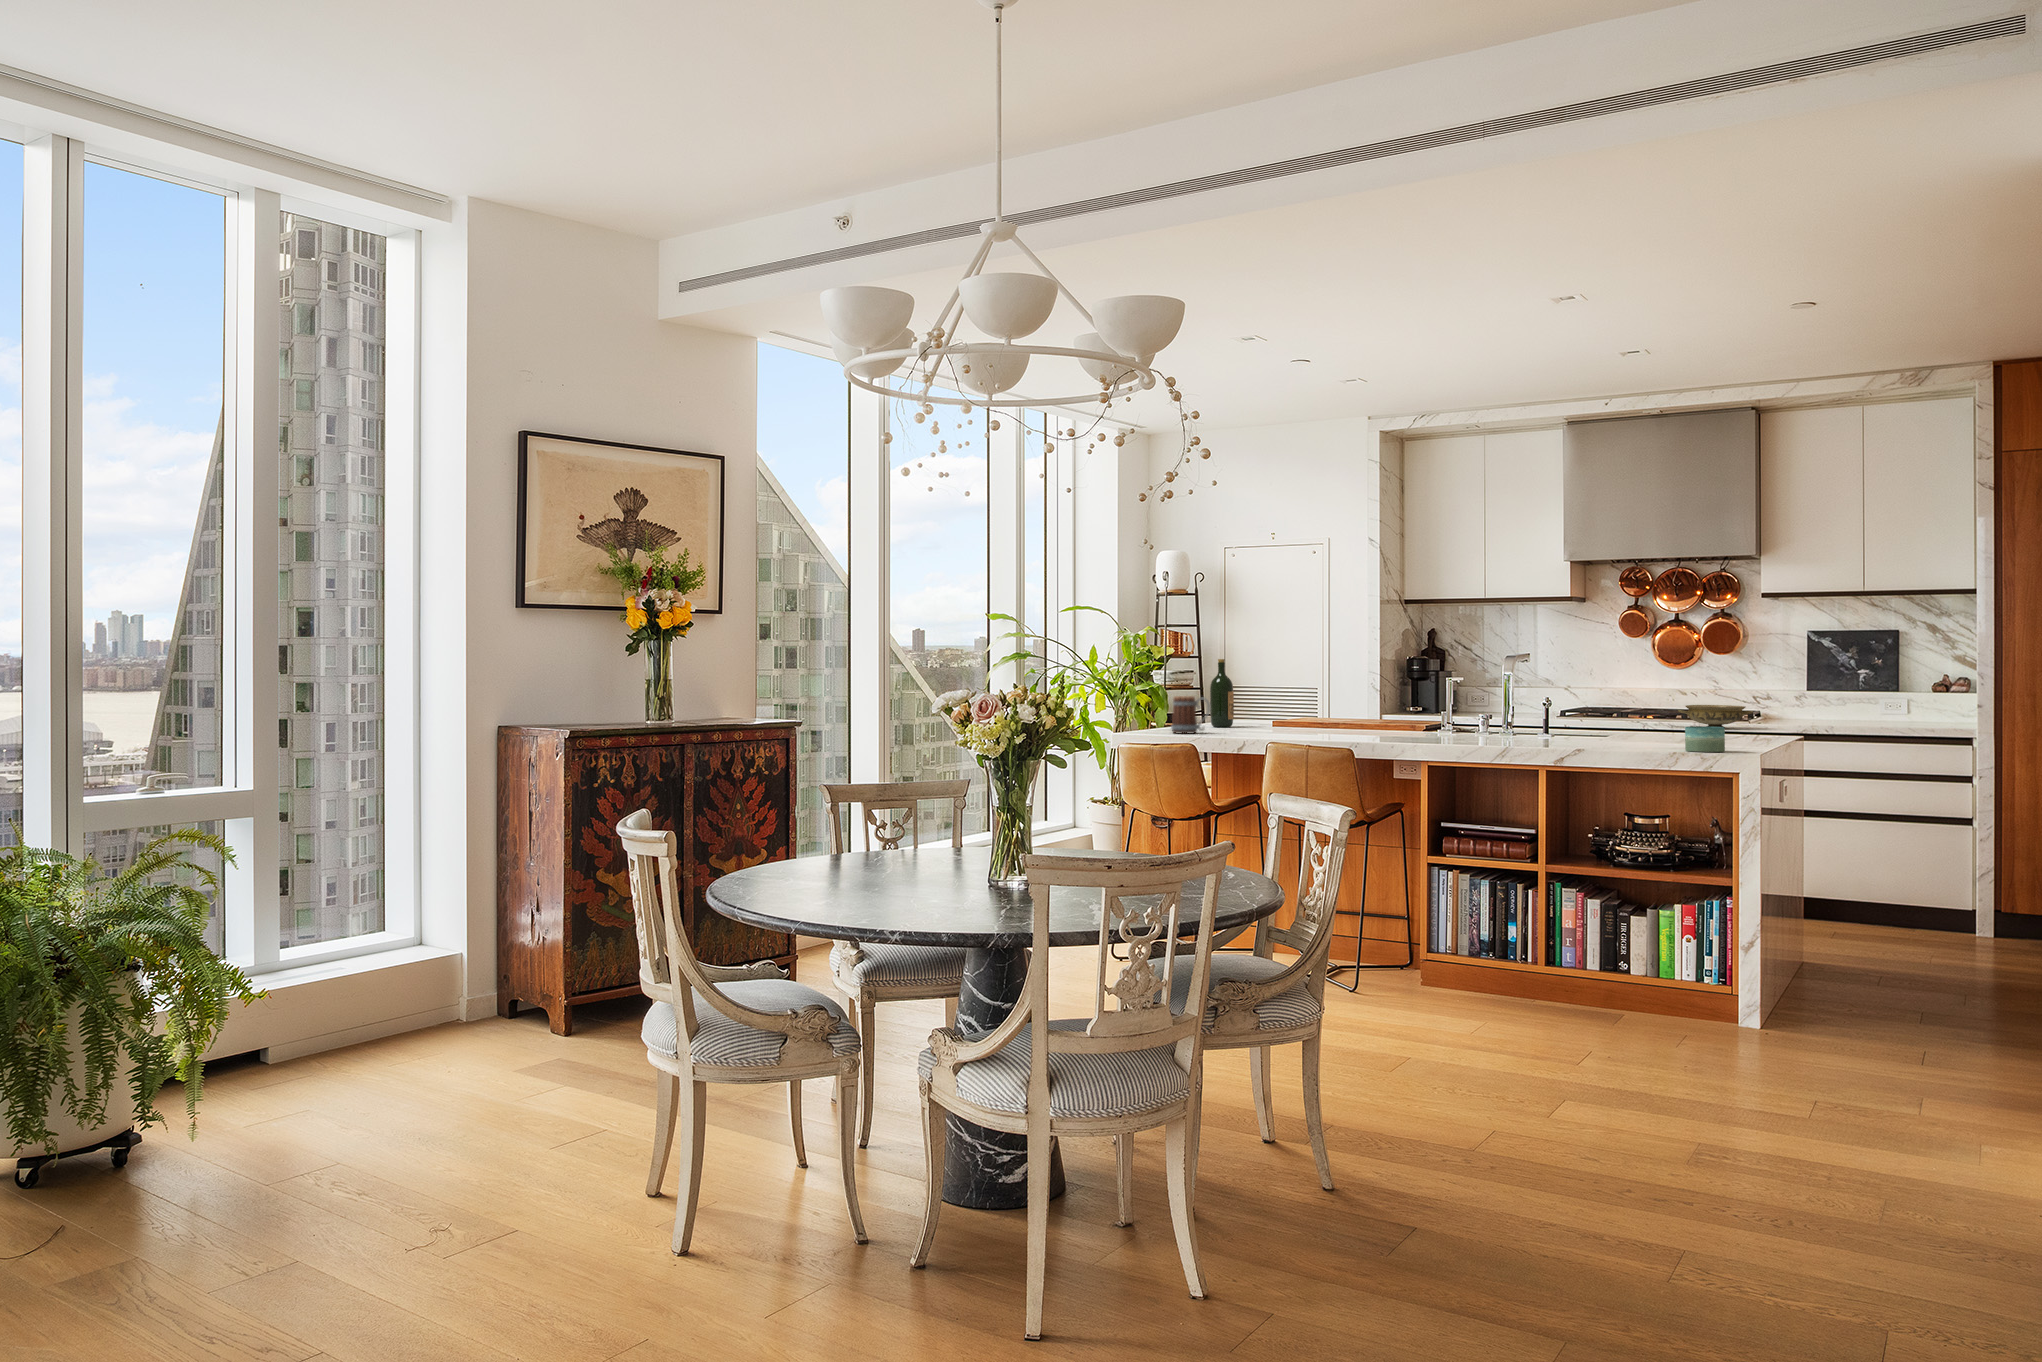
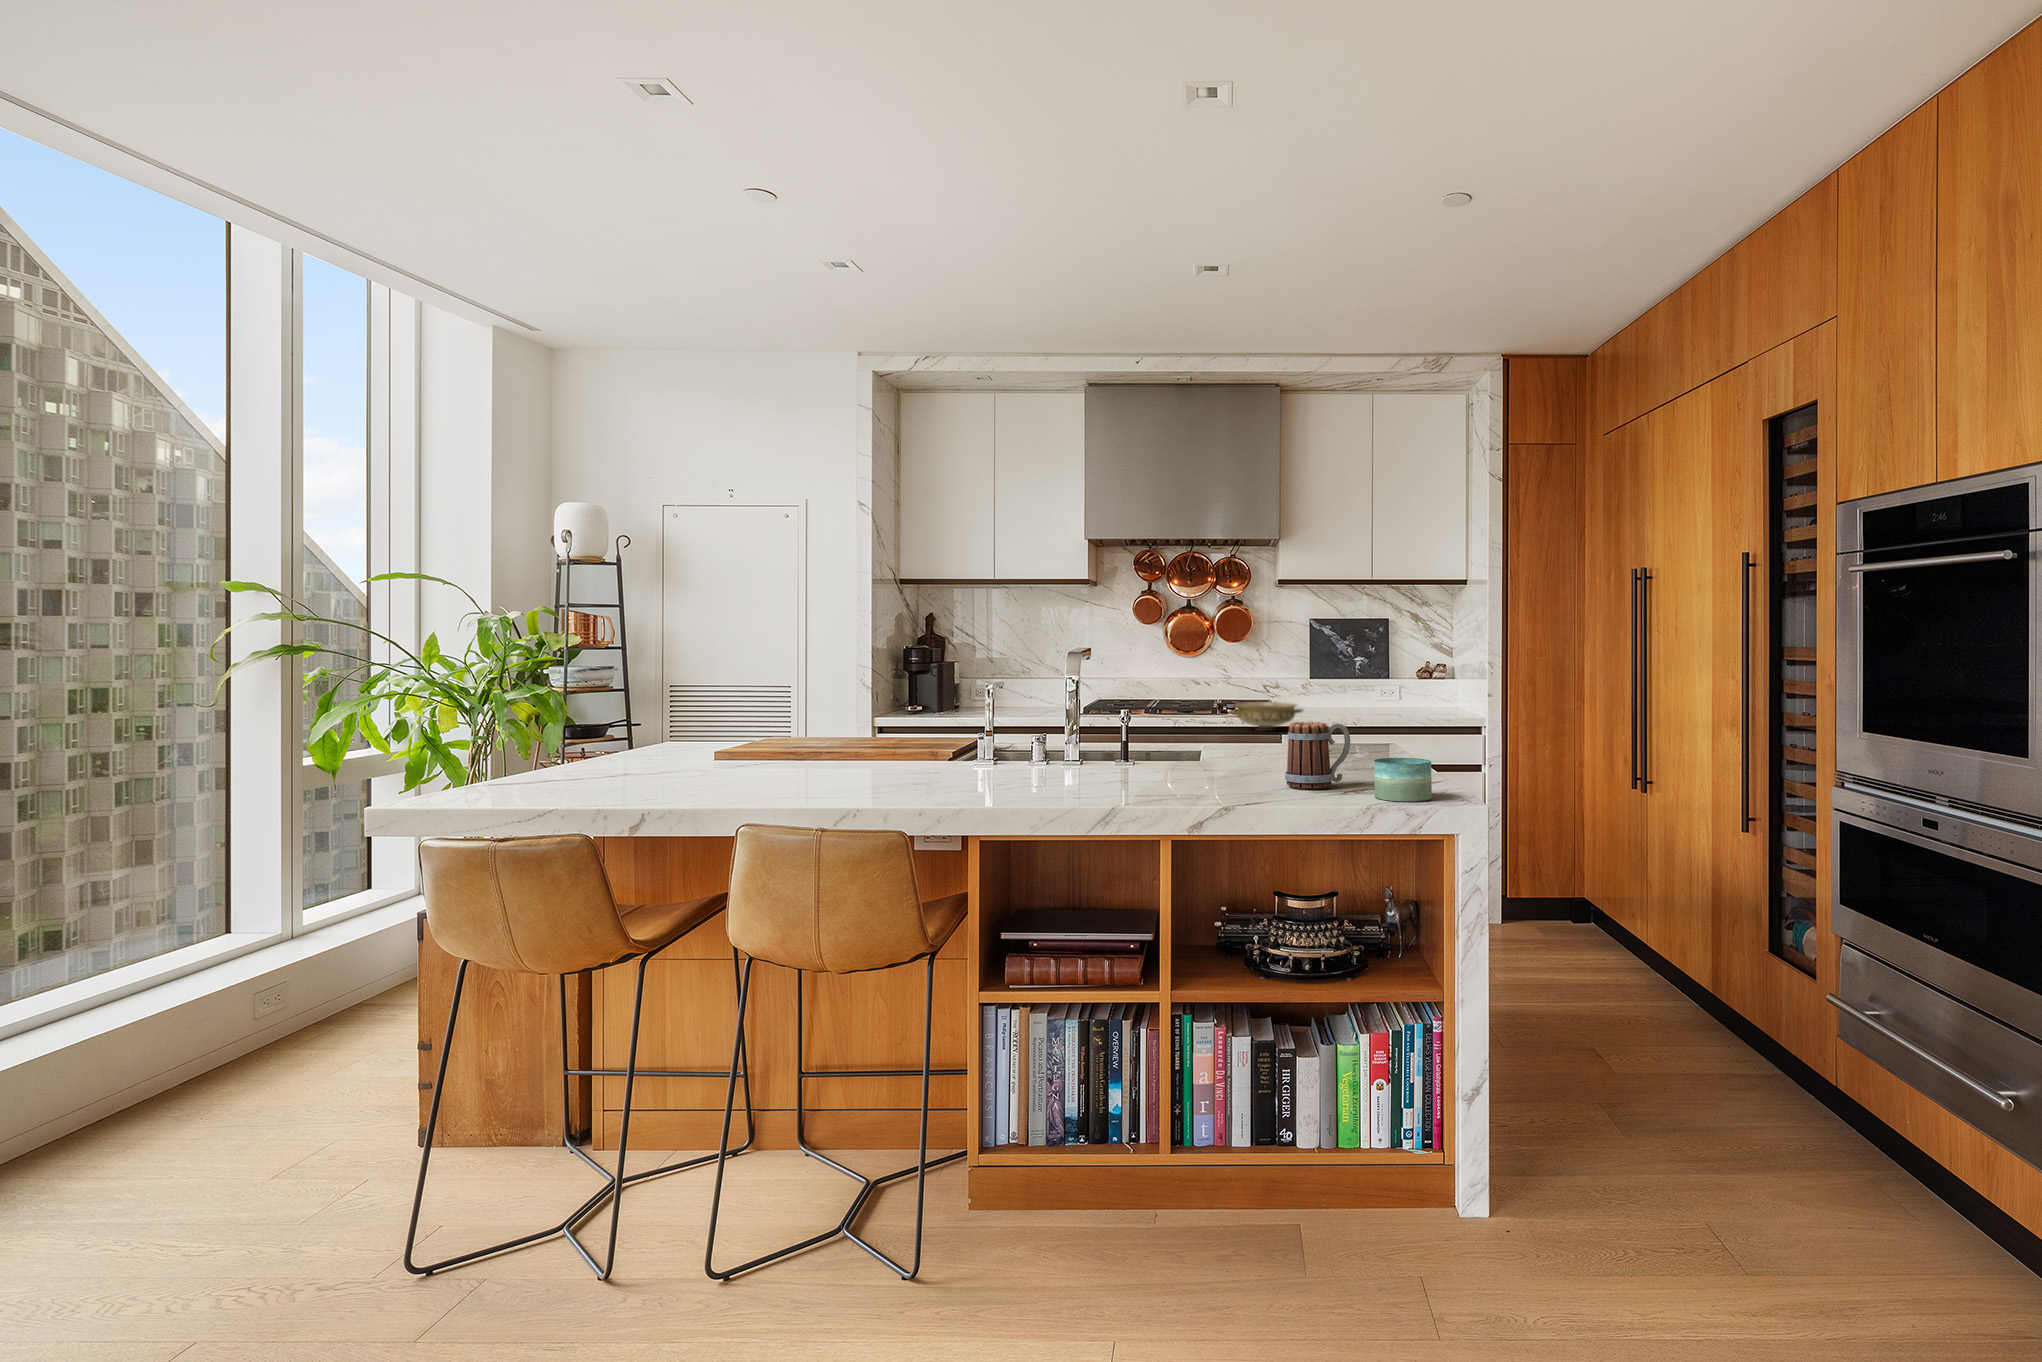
wine bottle: present [1210,659,1234,727] -> none [625,659,665,767]
mug: present [1171,696,1210,733] -> present [1285,722,1350,789]

